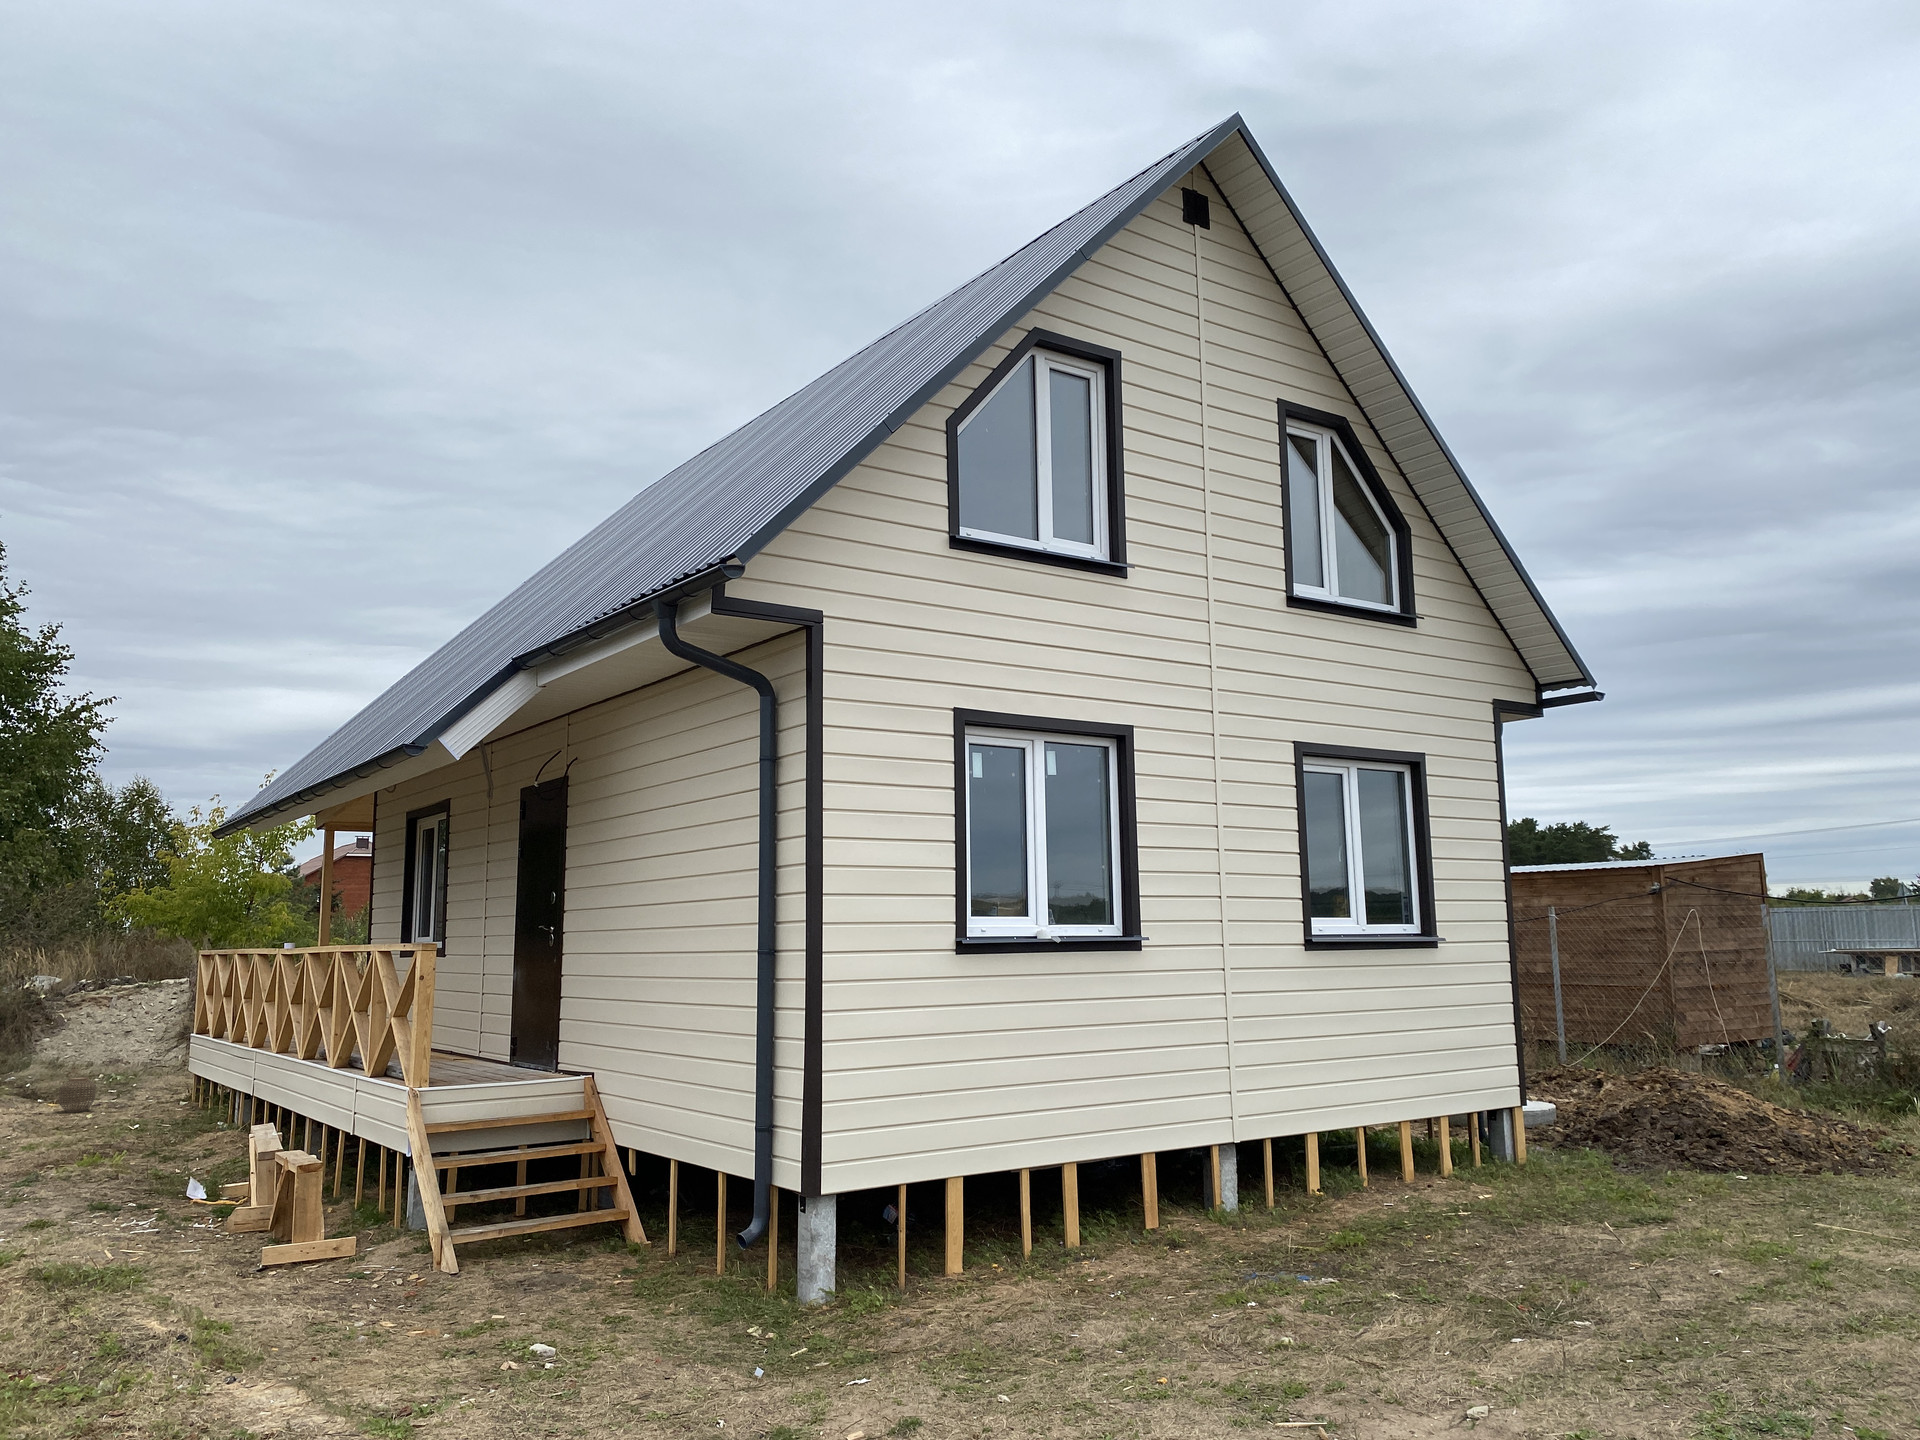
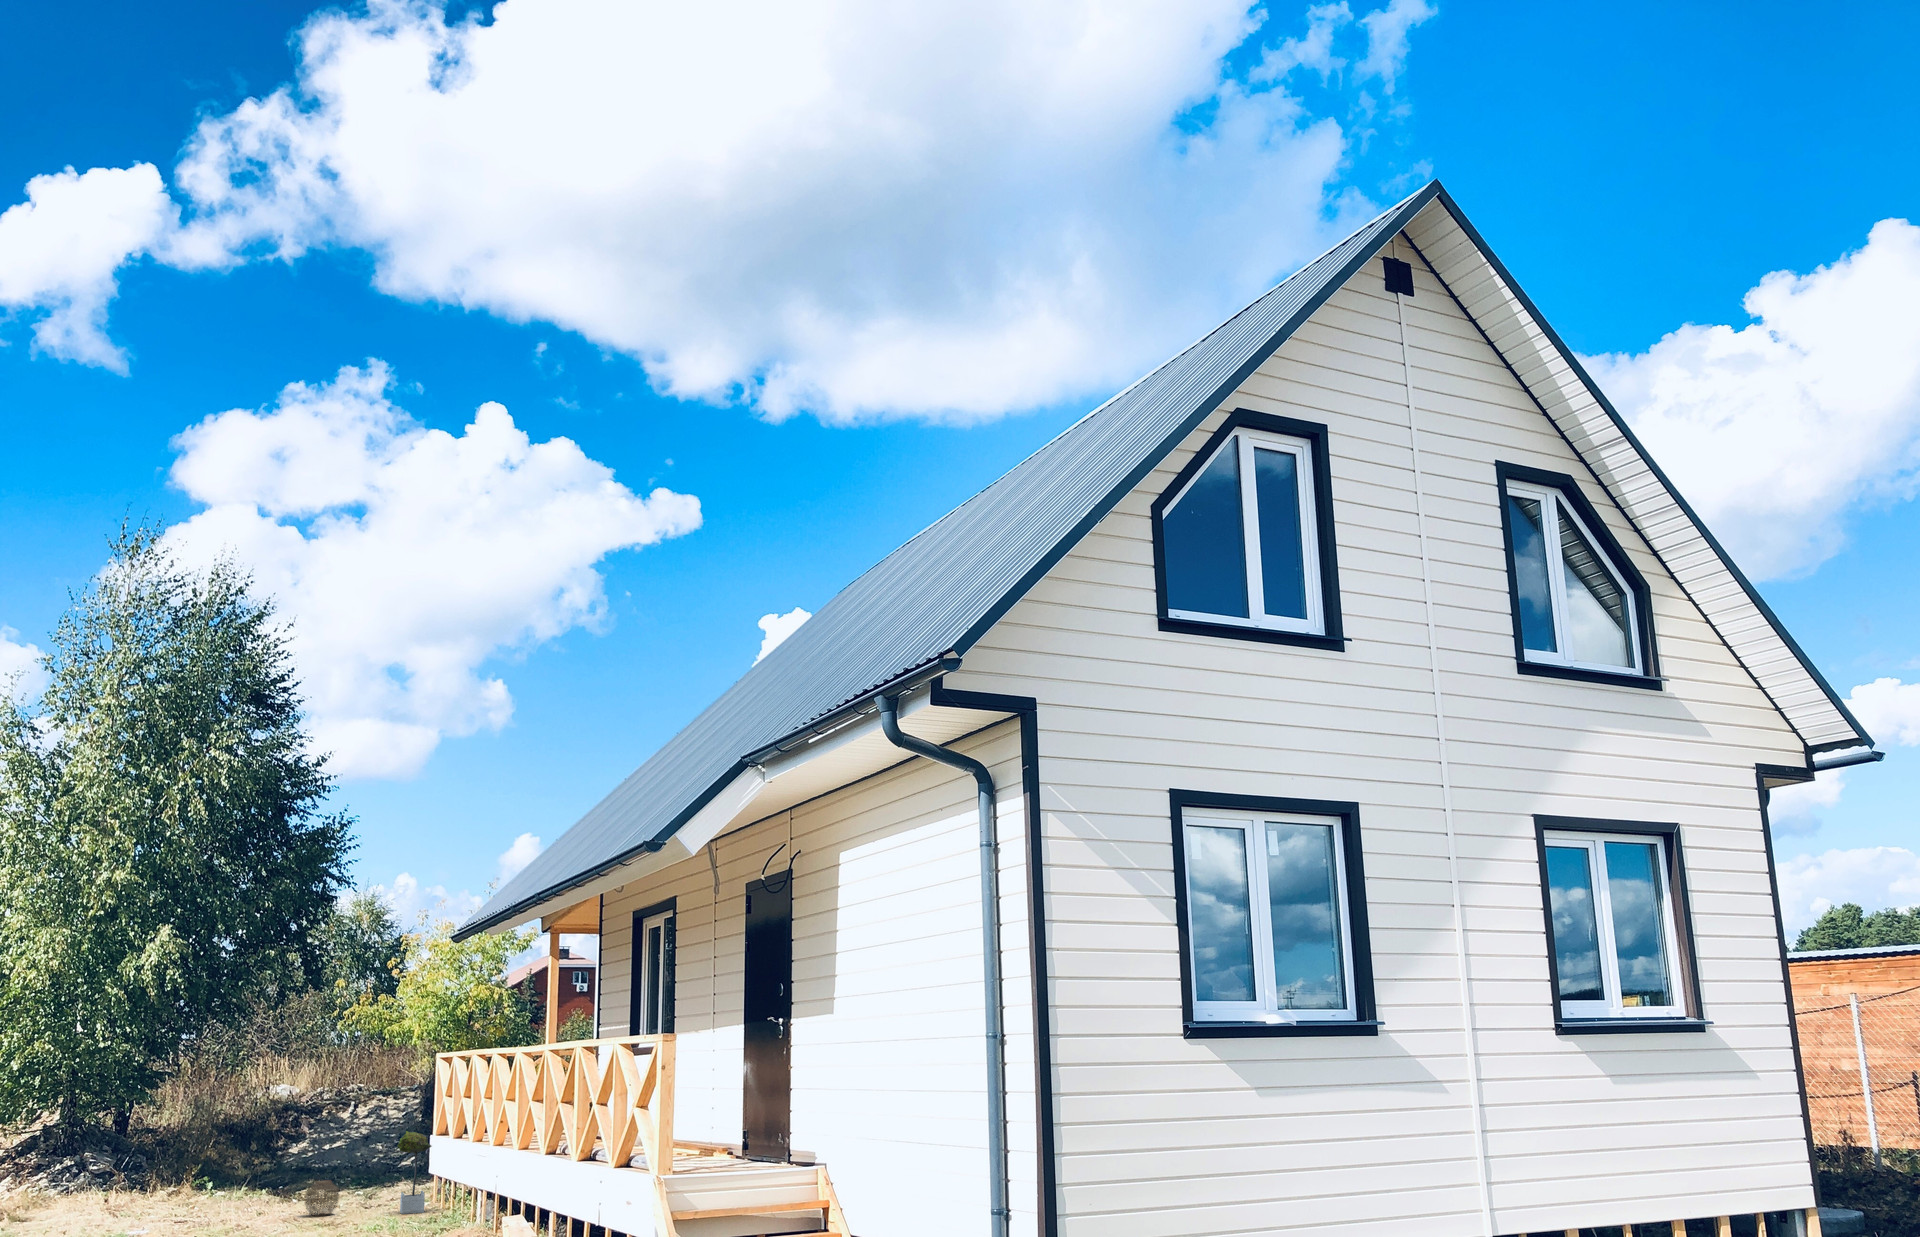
potted tree: none [158,1028,195,1109] -> present [398,1131,431,1214]

